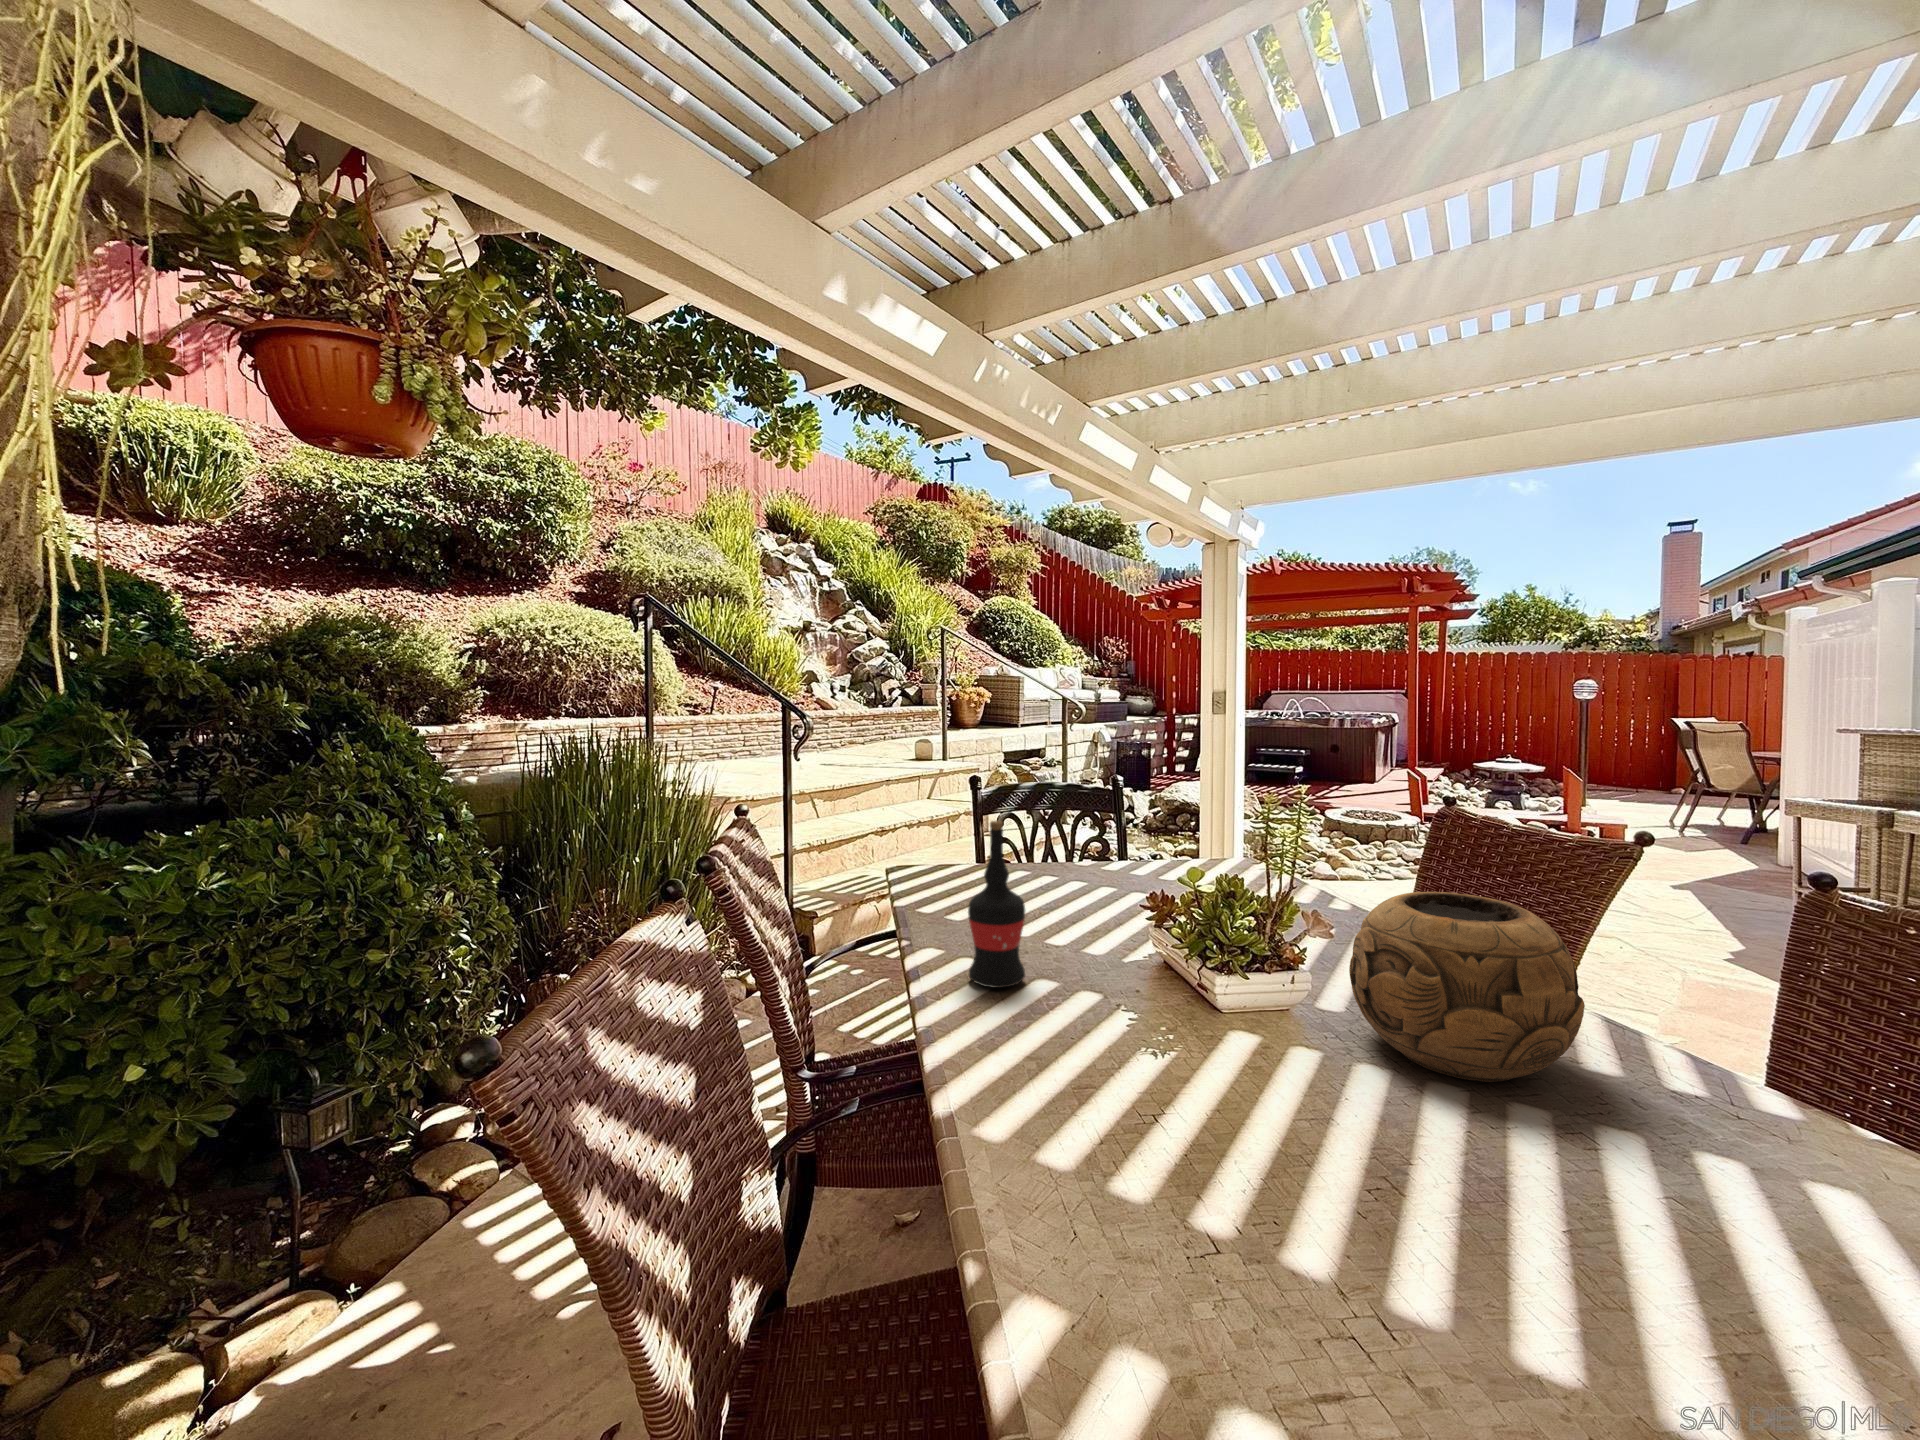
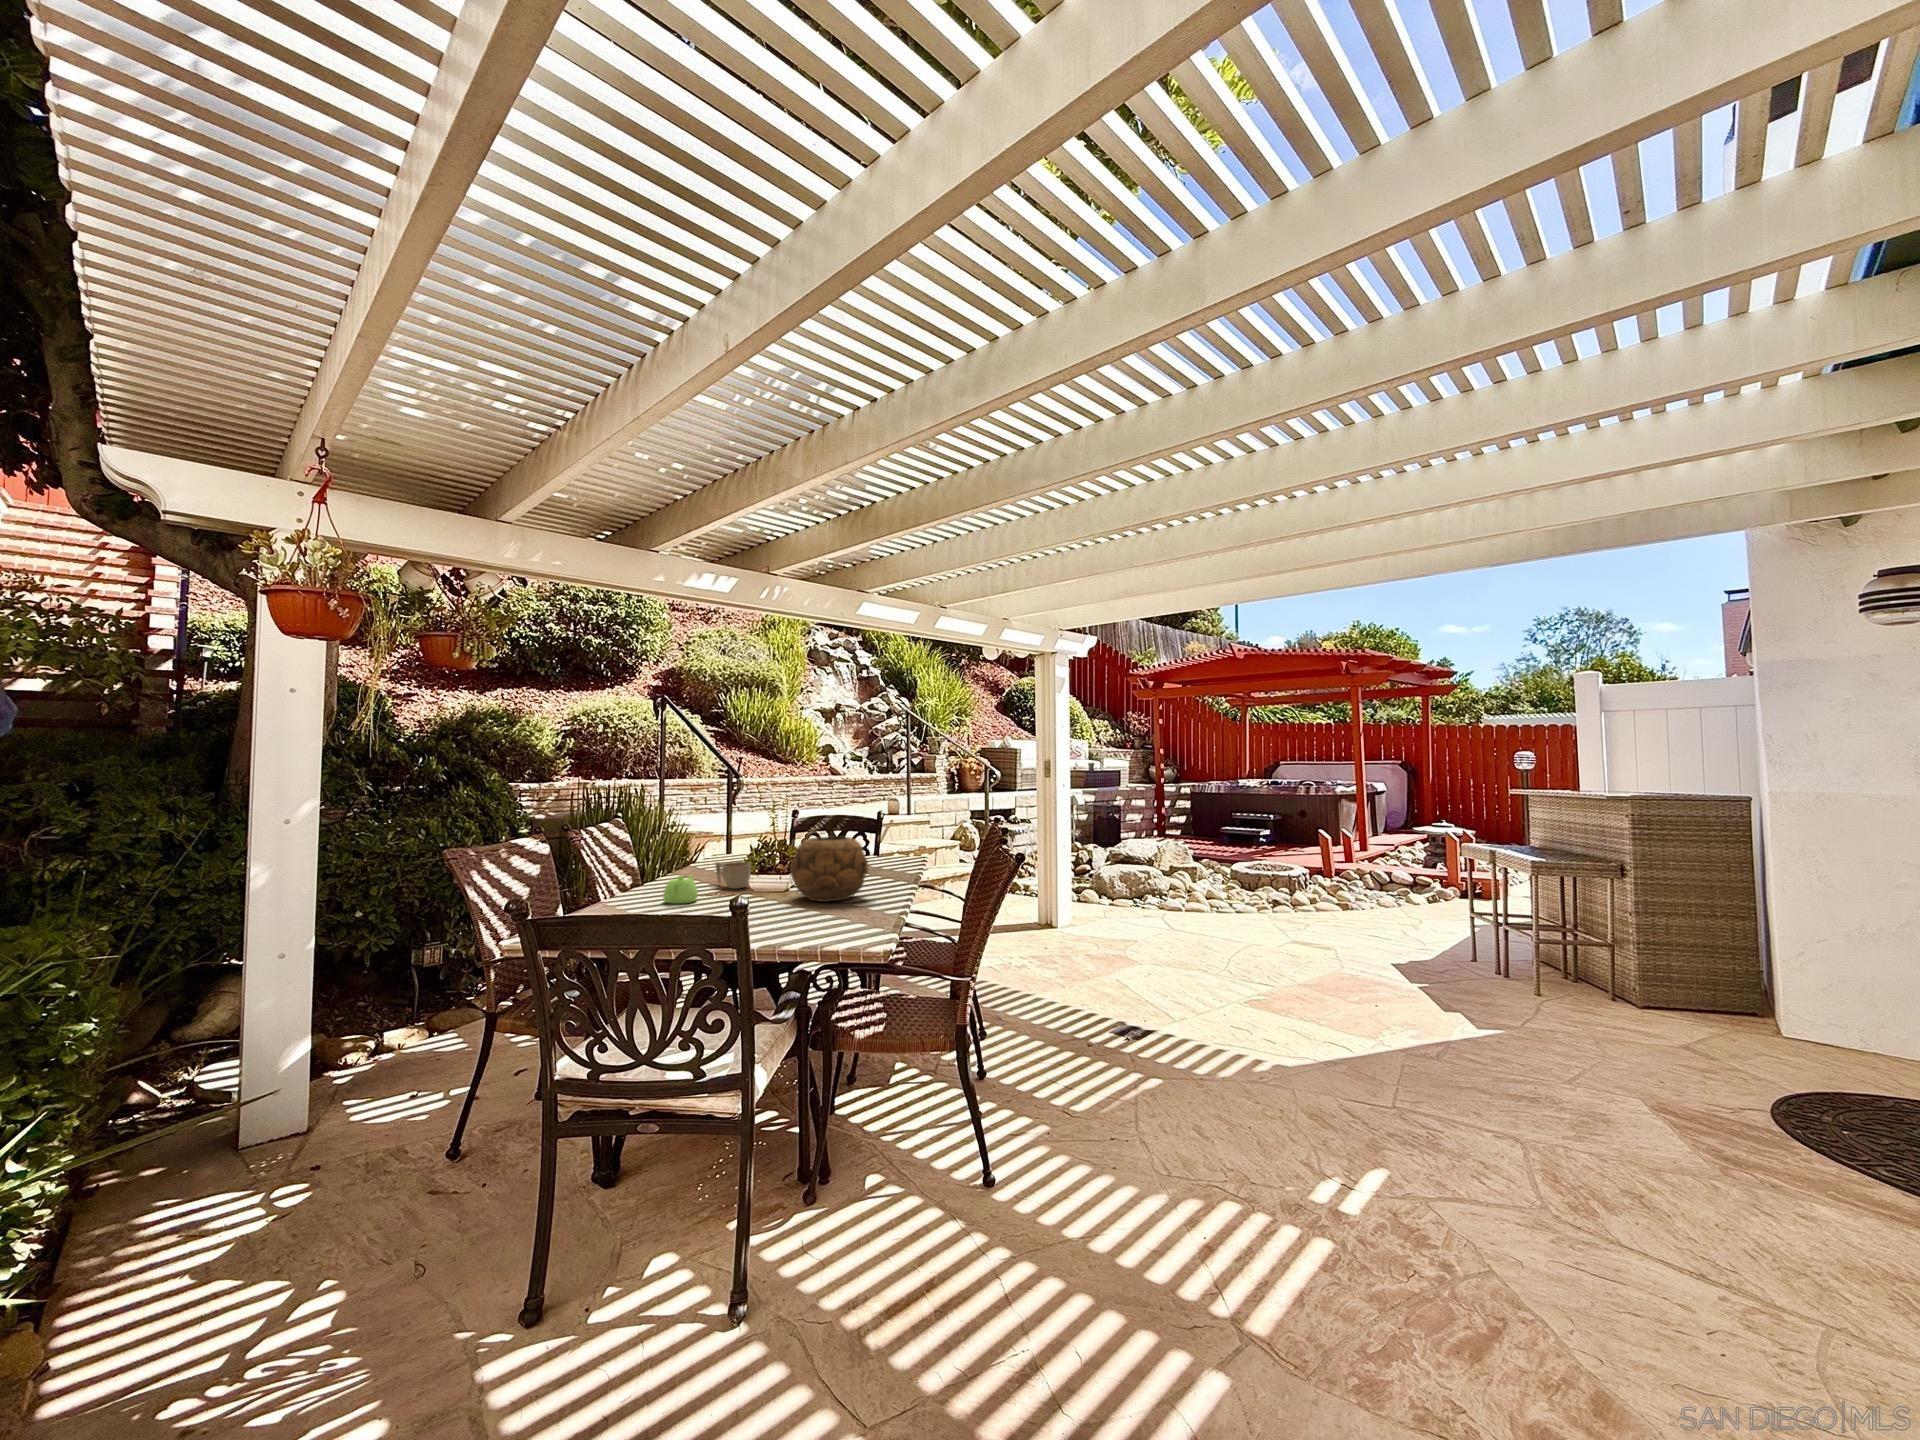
wine bottle: present [968,821,1025,988] -> none [684,811,709,881]
cup: none [1073,942,1176,1020] -> present [715,861,751,888]
teapot: none [1119,1030,1222,1157] -> present [663,875,698,904]

